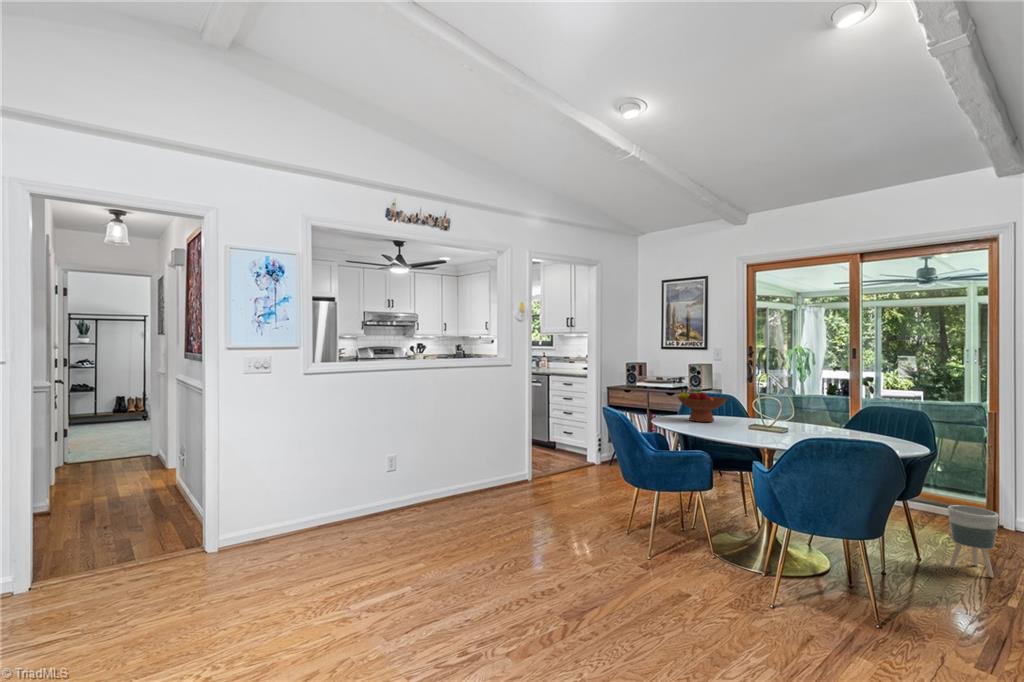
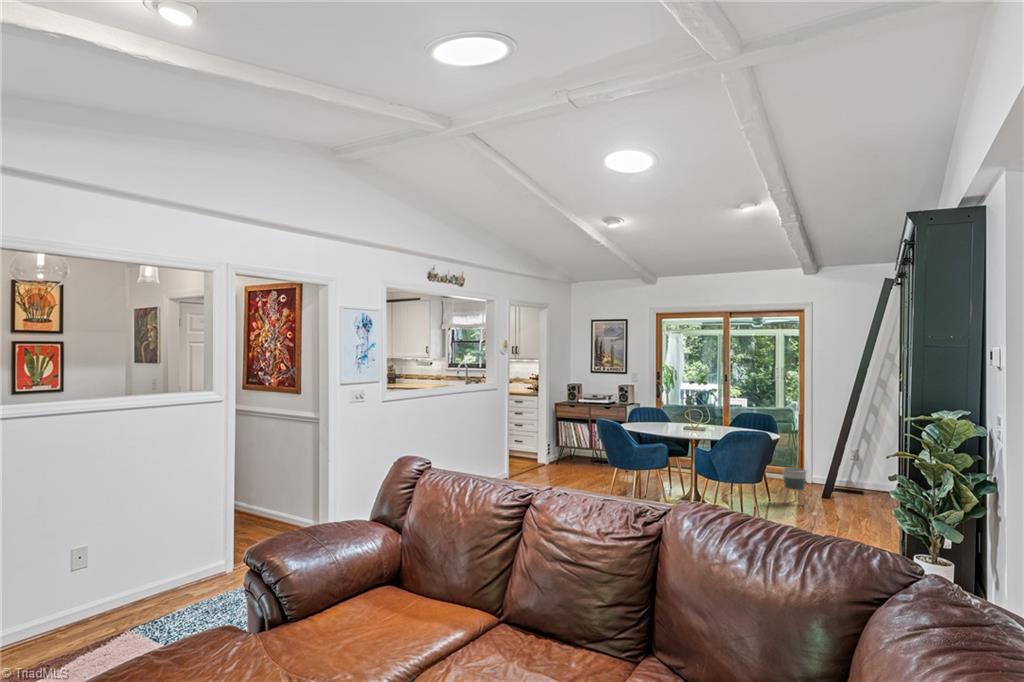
fruit bowl: present [677,389,727,422] -> none [631,404,663,425]

